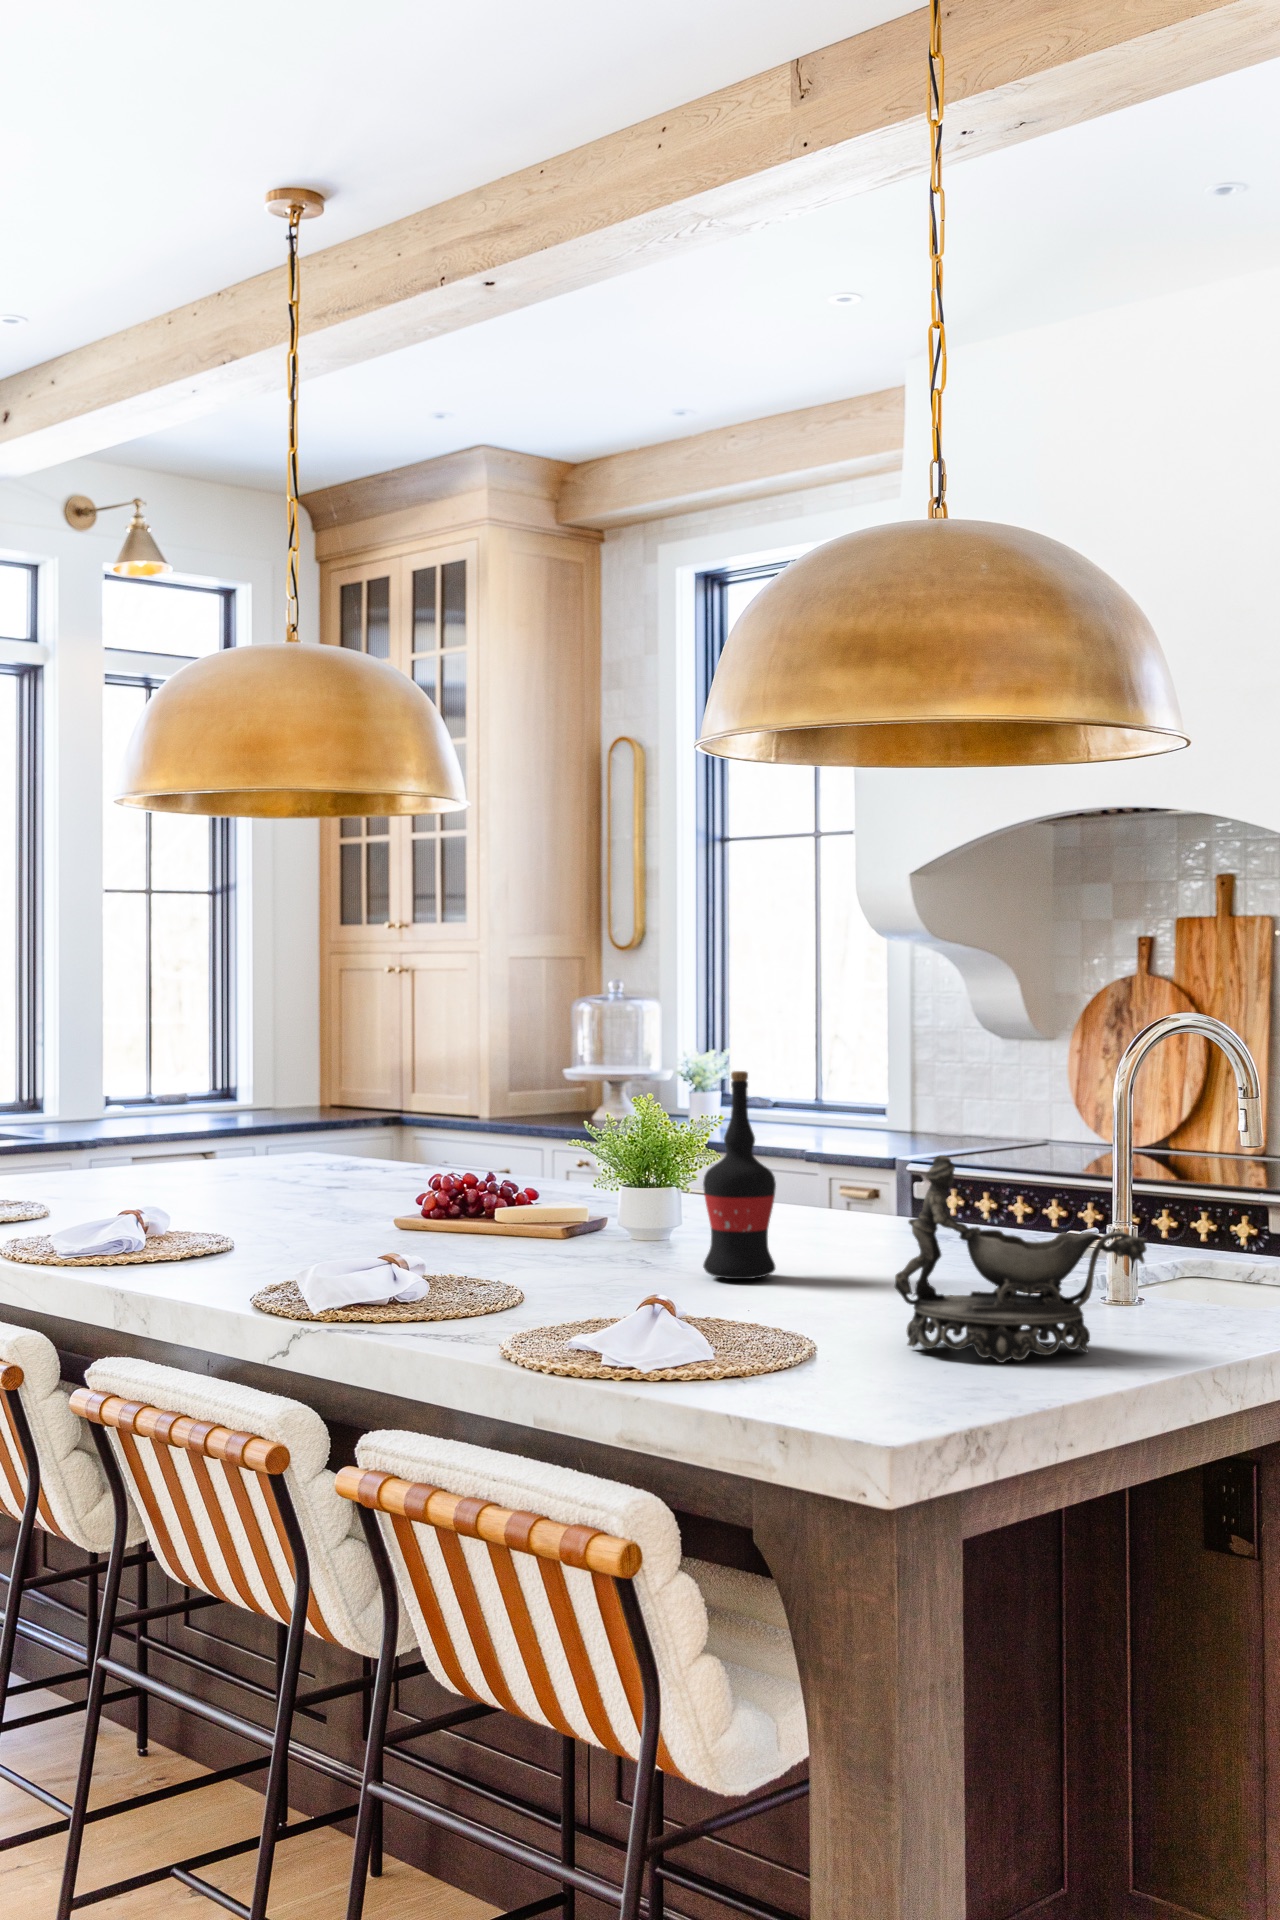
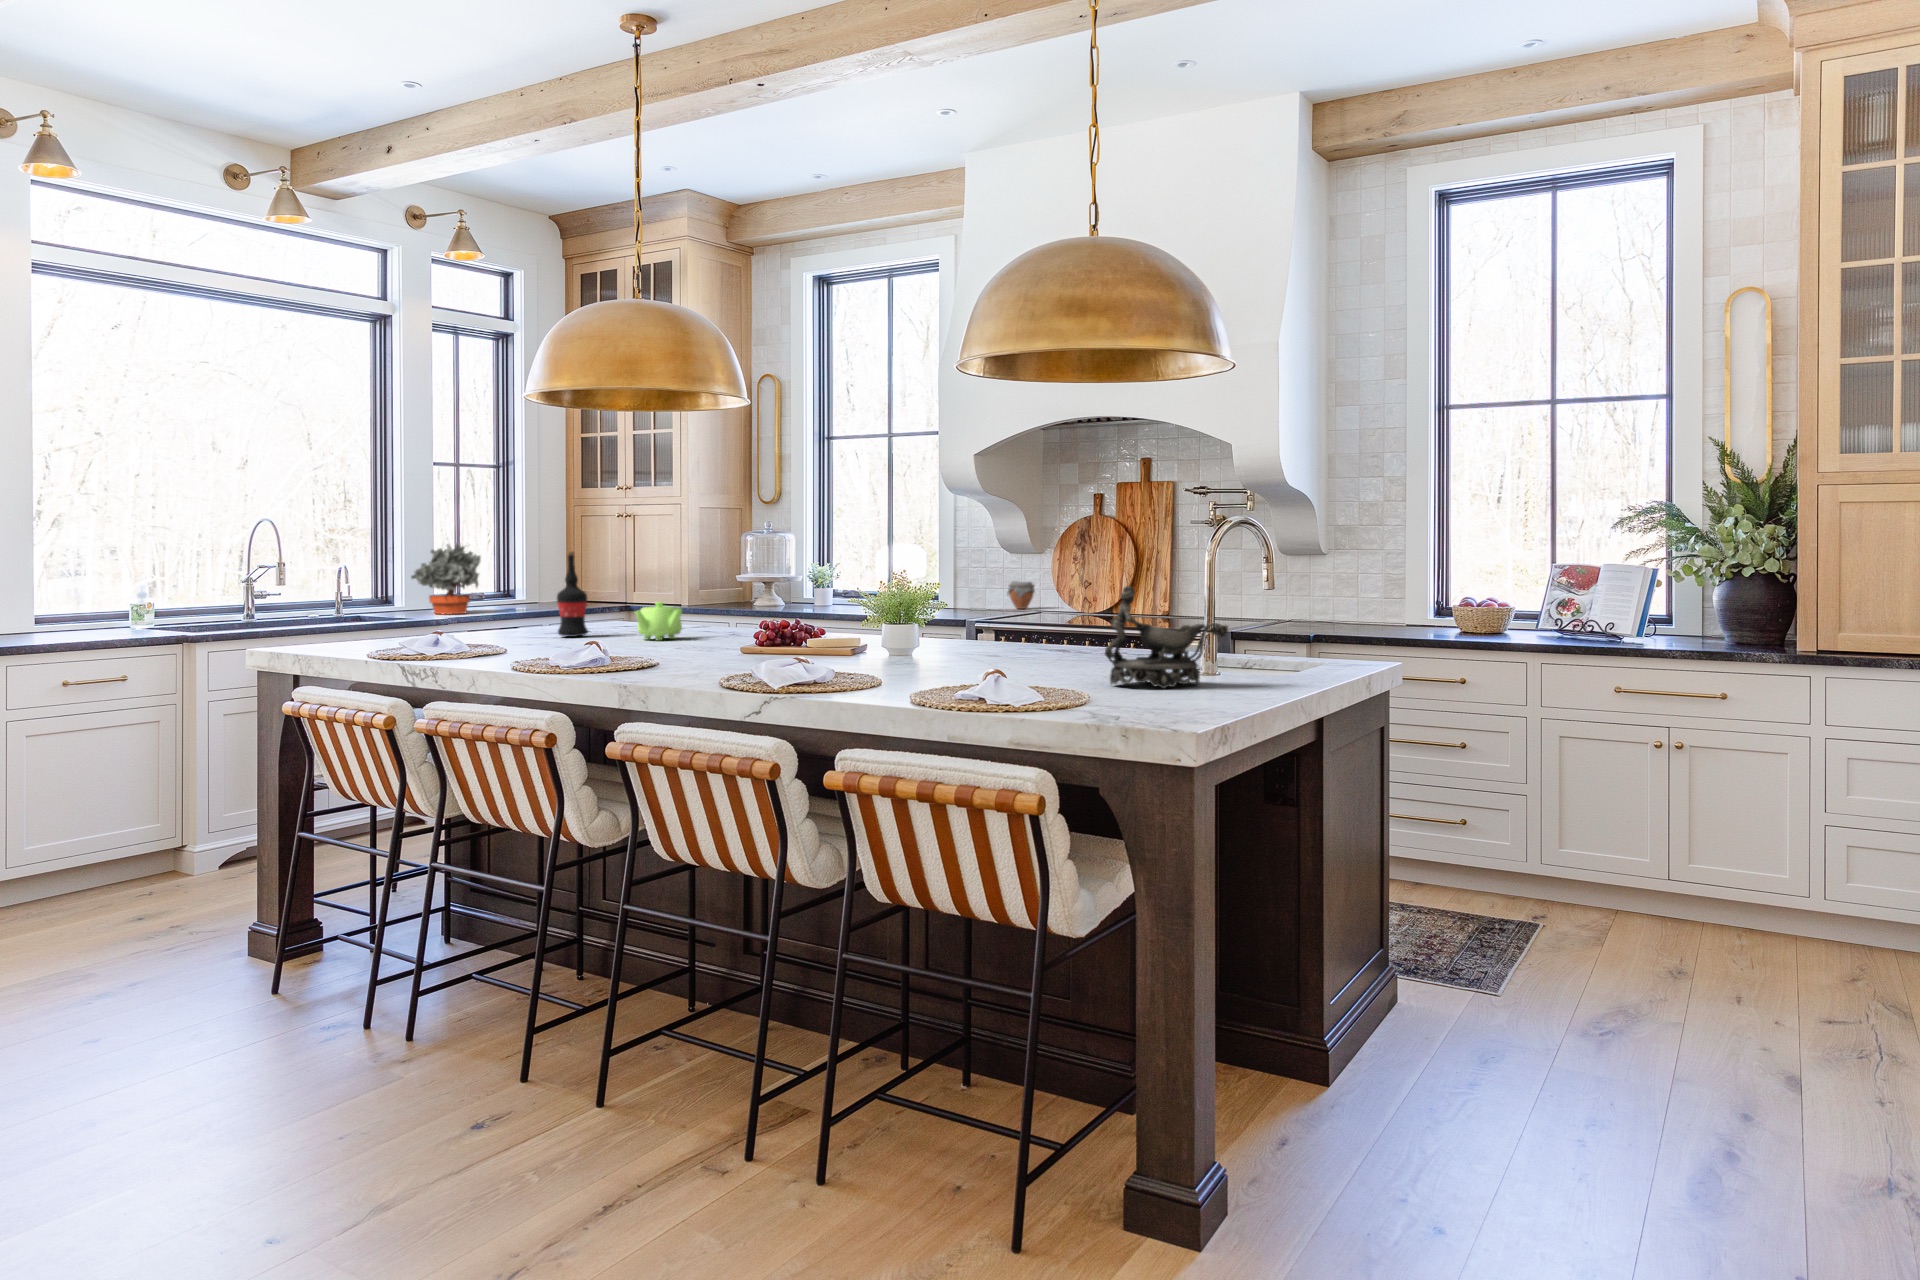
potted plant: none [51,1008,157,1124] -> present [411,542,481,614]
wine bottle: present [703,1071,776,1279] -> present [557,552,588,637]
jar: none [993,1085,1043,1135] -> present [1008,581,1035,609]
teapot: none [265,1129,353,1194] -> present [635,602,682,640]

